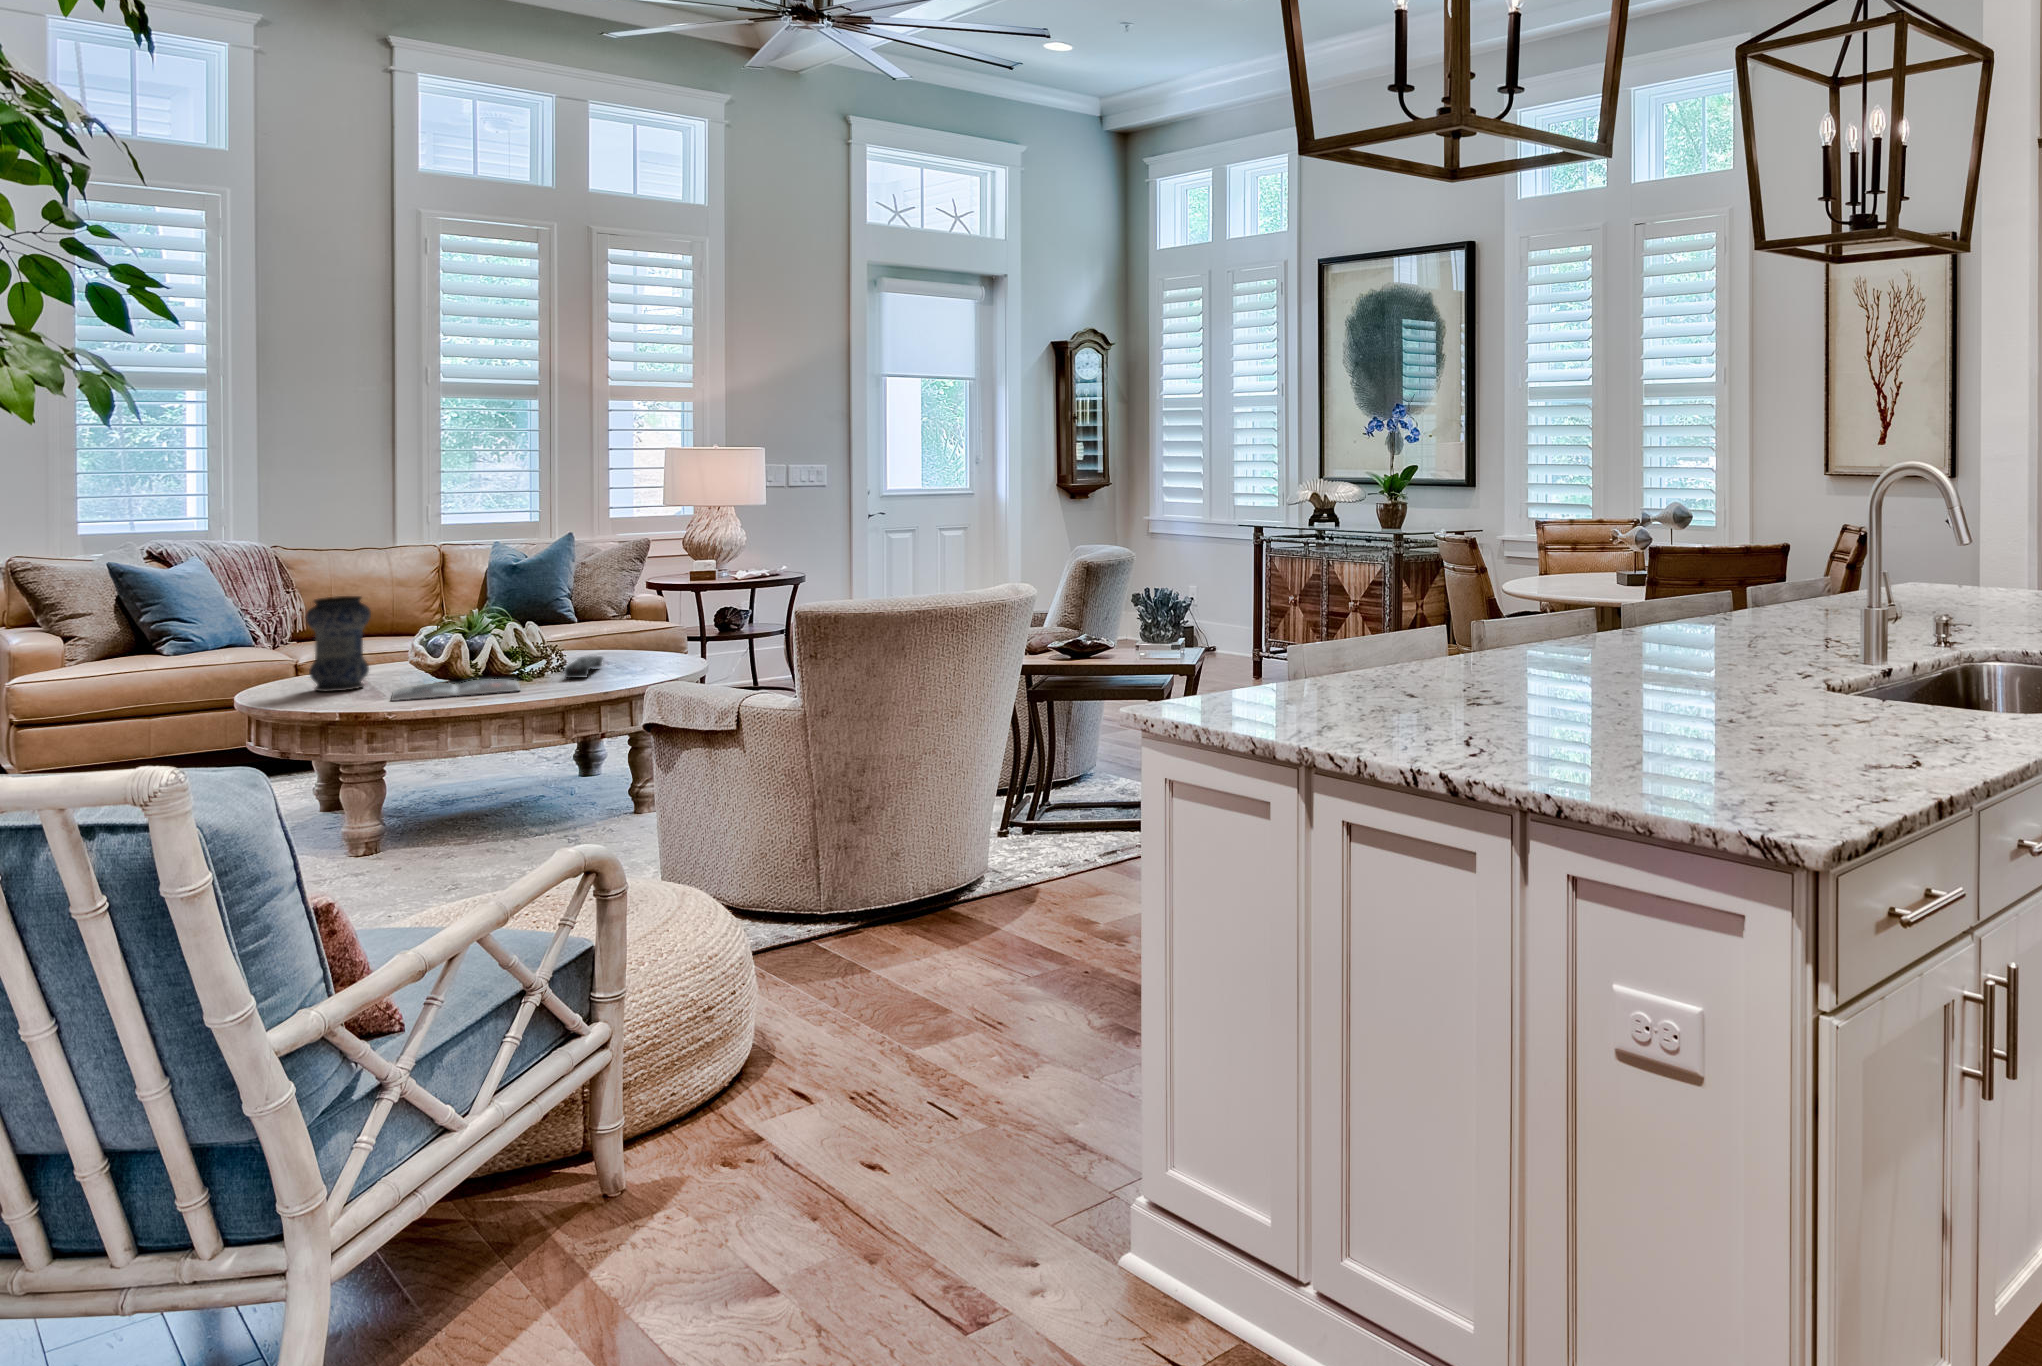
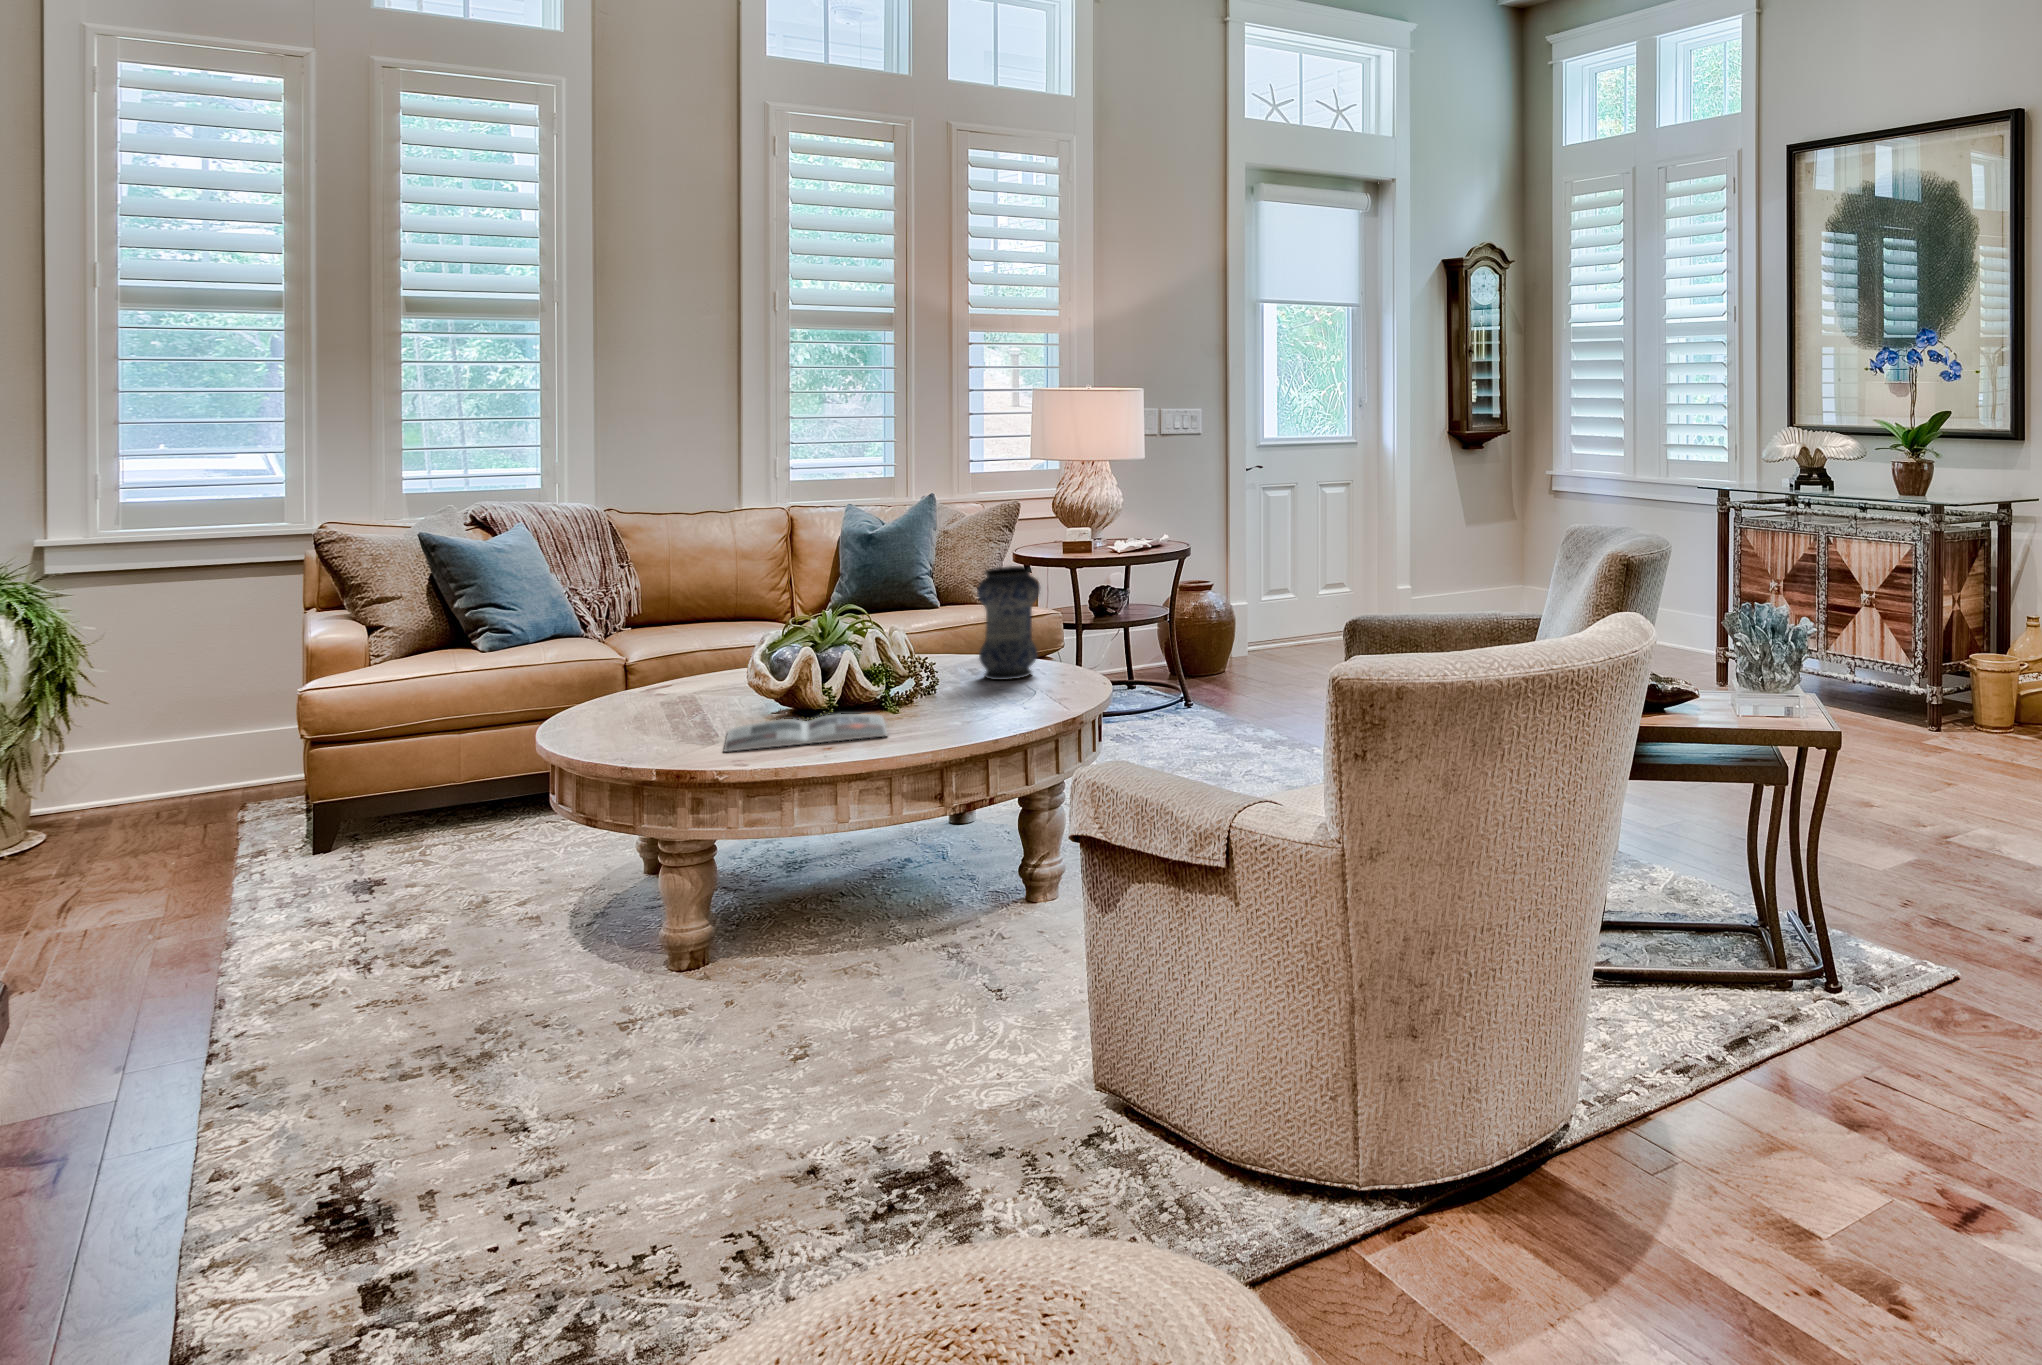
vase: present [306,596,371,692] -> present [977,566,1040,680]
remote control: present [564,656,602,678] -> none [940,674,983,712]

